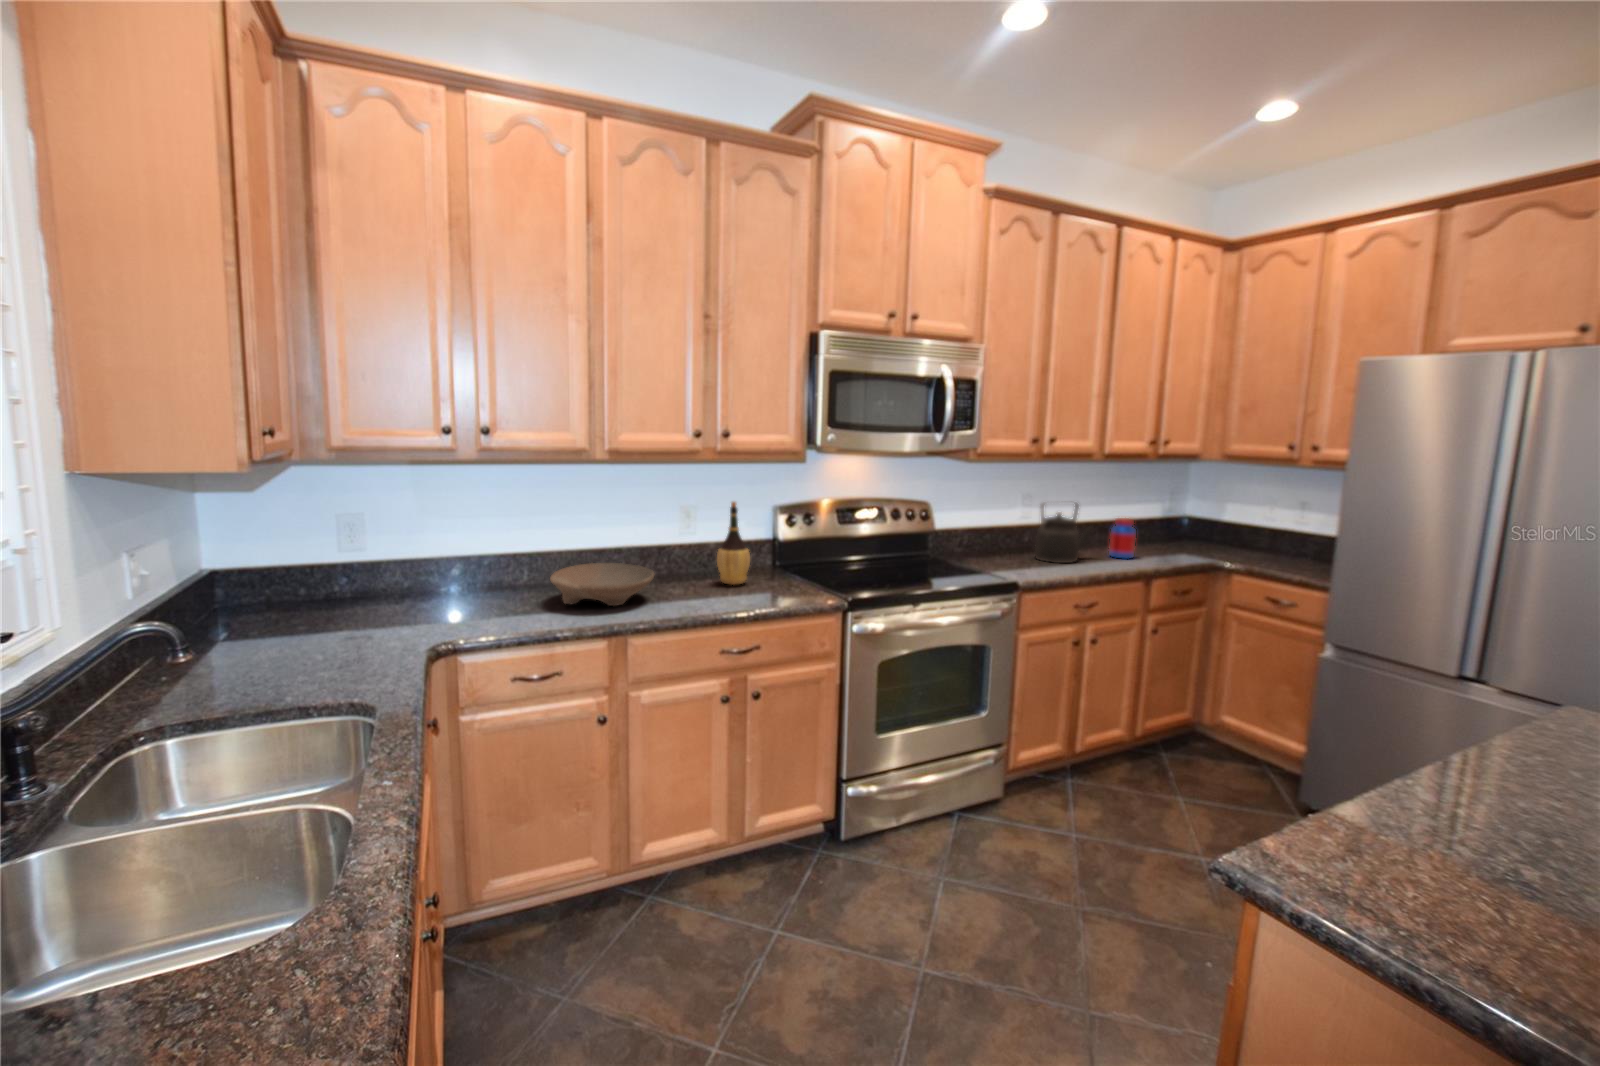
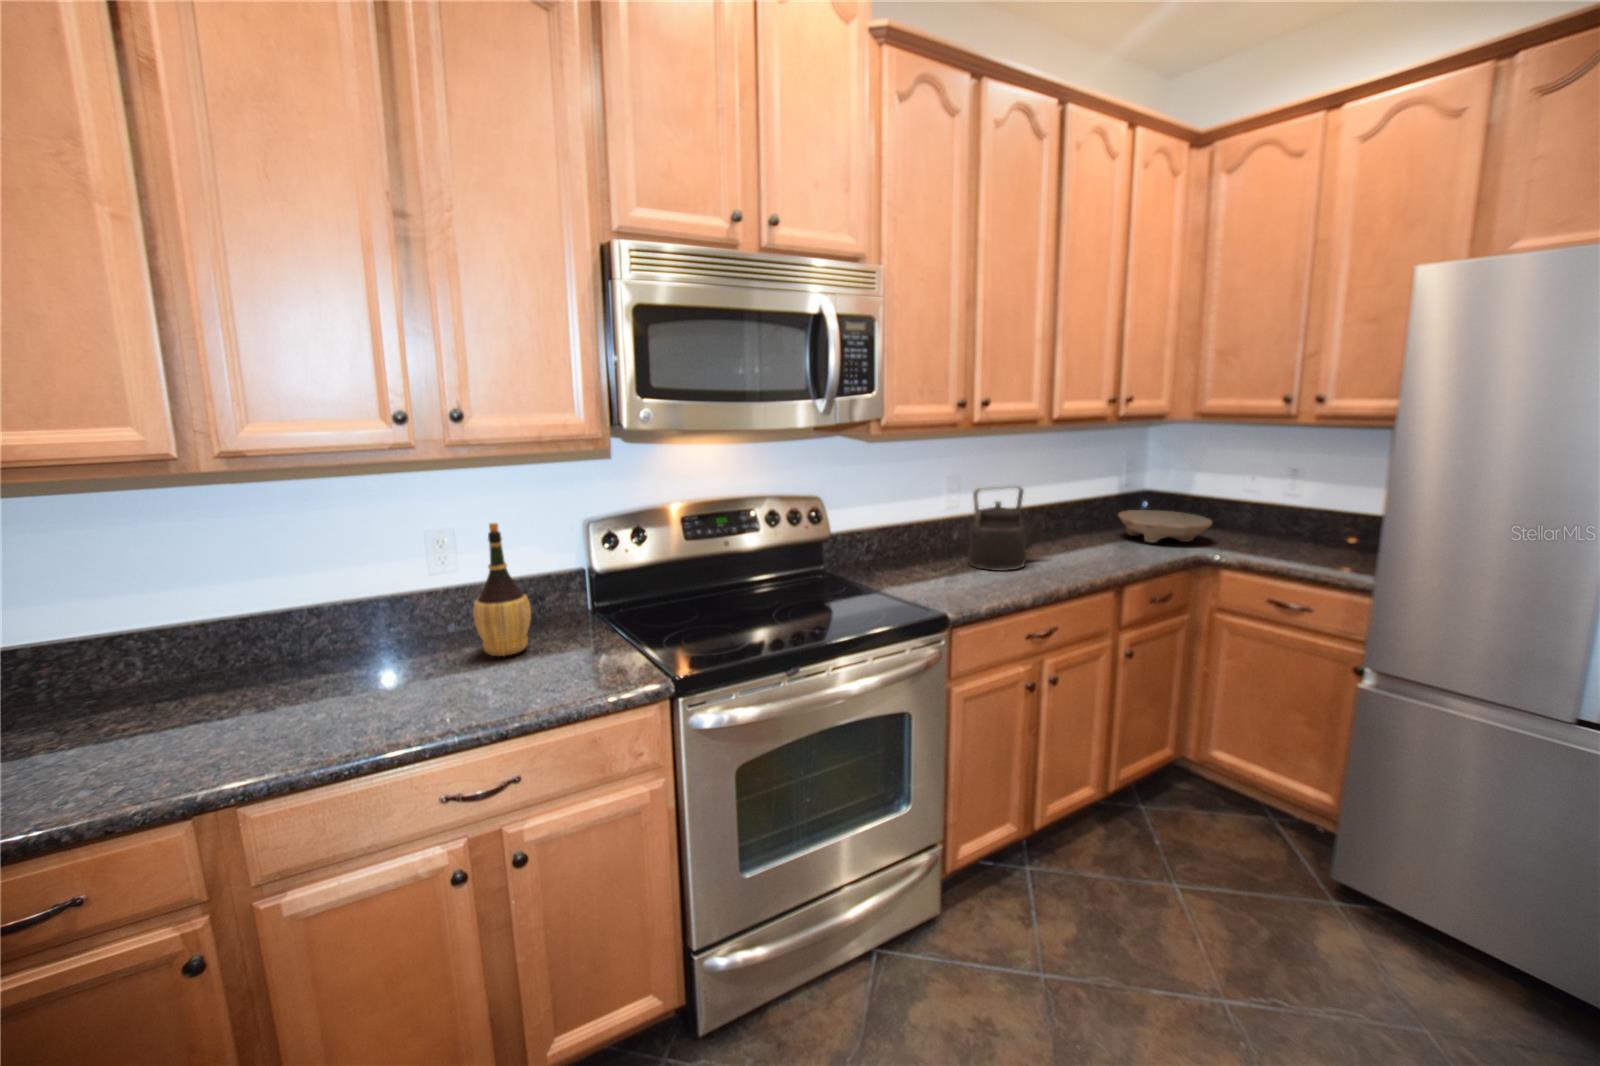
jar: present [1109,518,1136,559] -> none [1063,503,1097,557]
bowl: present [550,563,654,606] -> present [1119,510,1212,542]

